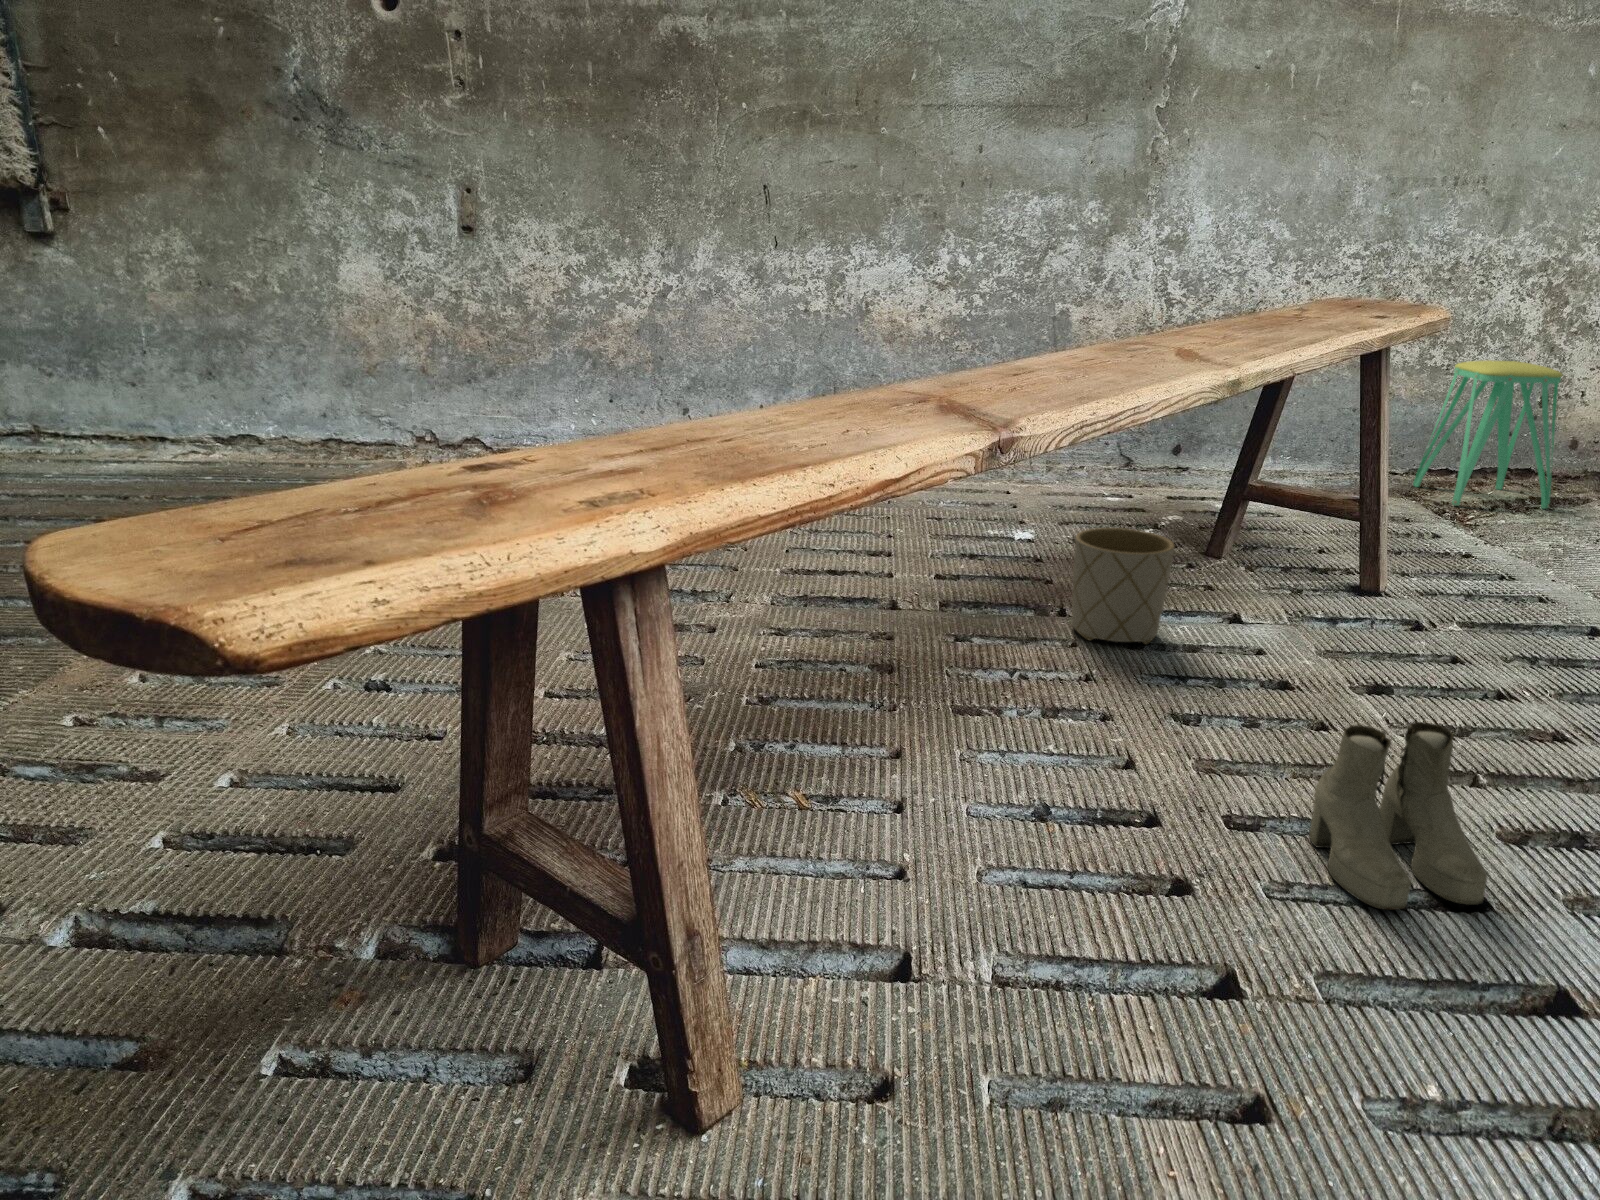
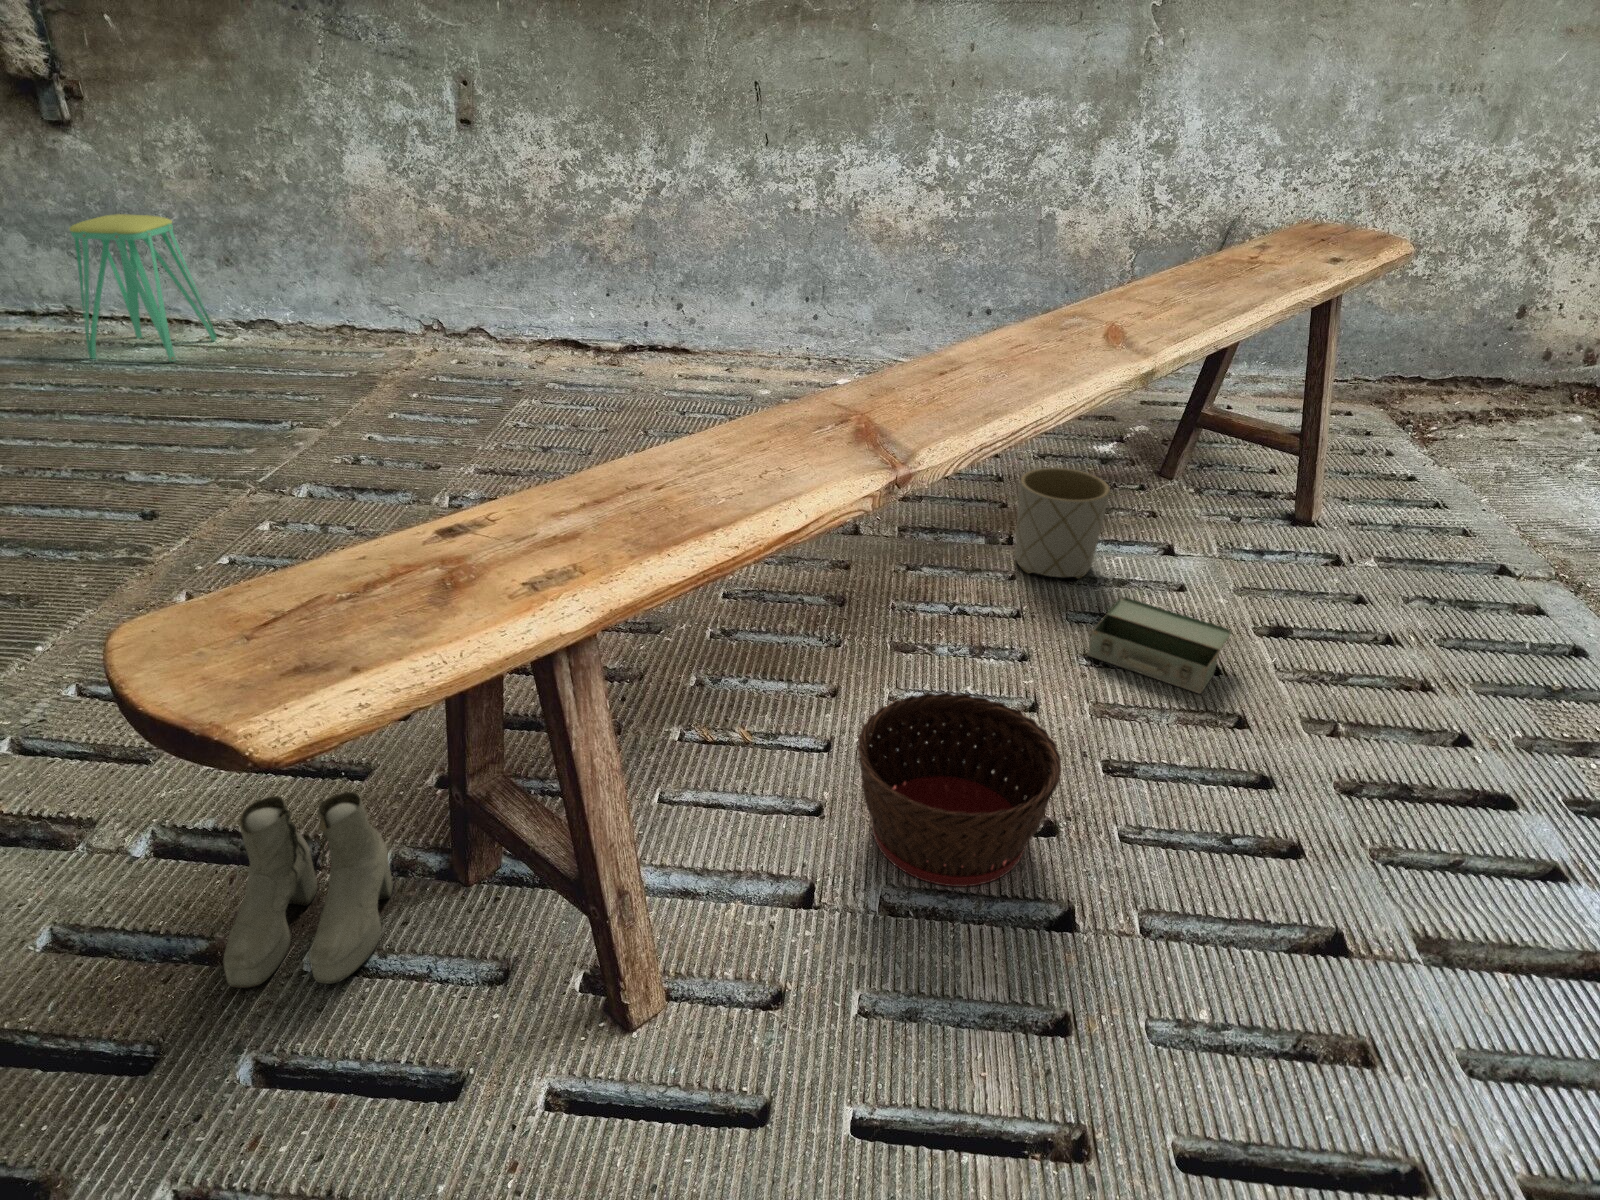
stool: present [1413,360,1562,509] -> present [69,214,217,361]
toolbox: none [1176,652,1336,748] -> present [1088,597,1232,694]
boots: present [1309,722,1487,910] -> present [224,792,393,988]
basket: none [950,728,1201,952] -> present [857,693,1061,887]

